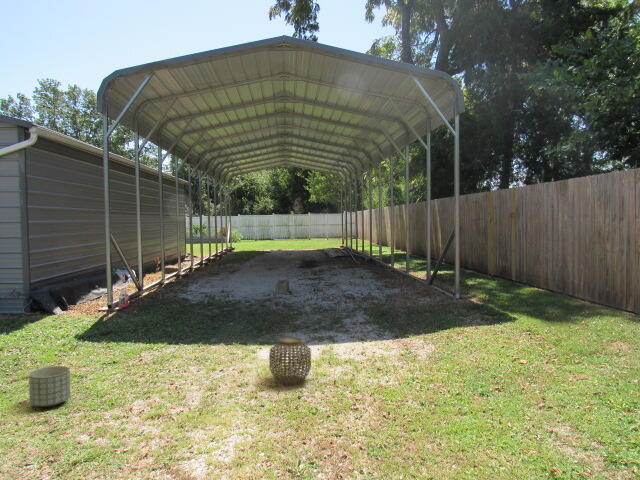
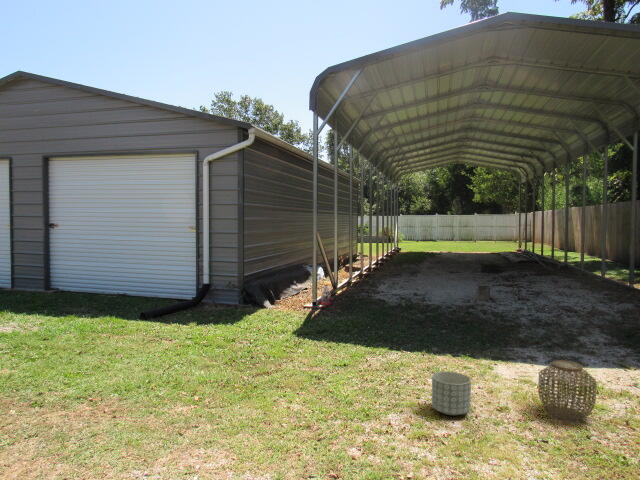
planter: present [29,366,70,407] -> present [432,371,471,416]

